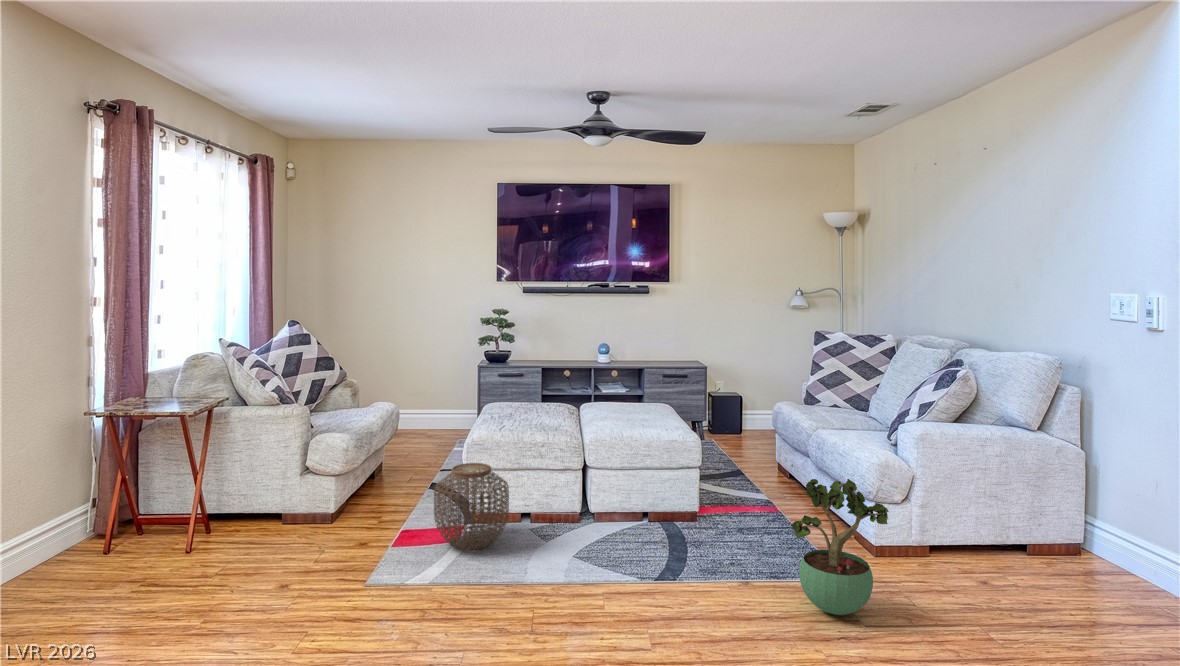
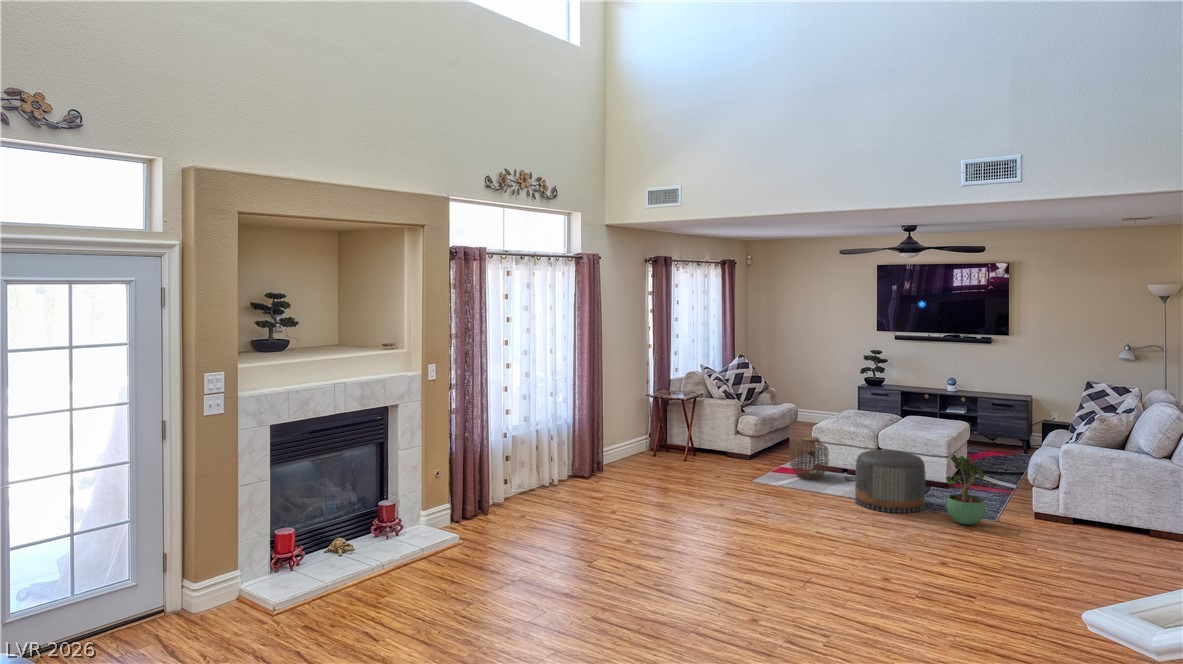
pouf: none [604,476,735,620] -> present [855,450,926,513]

